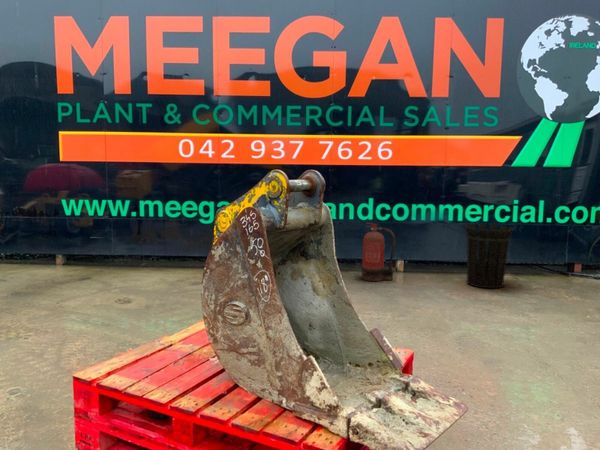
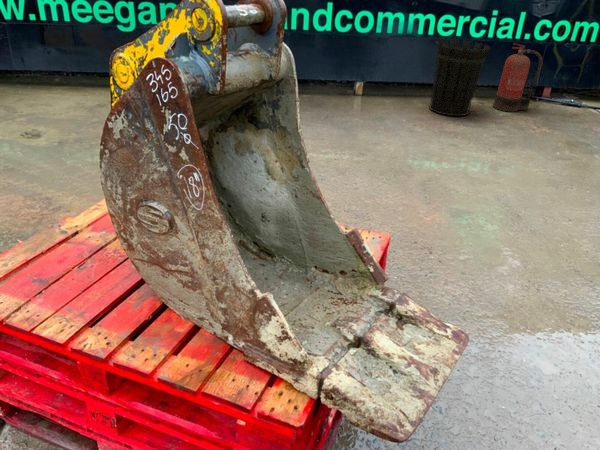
fire extinguisher: present [362,223,396,281] -> present [493,44,543,111]

